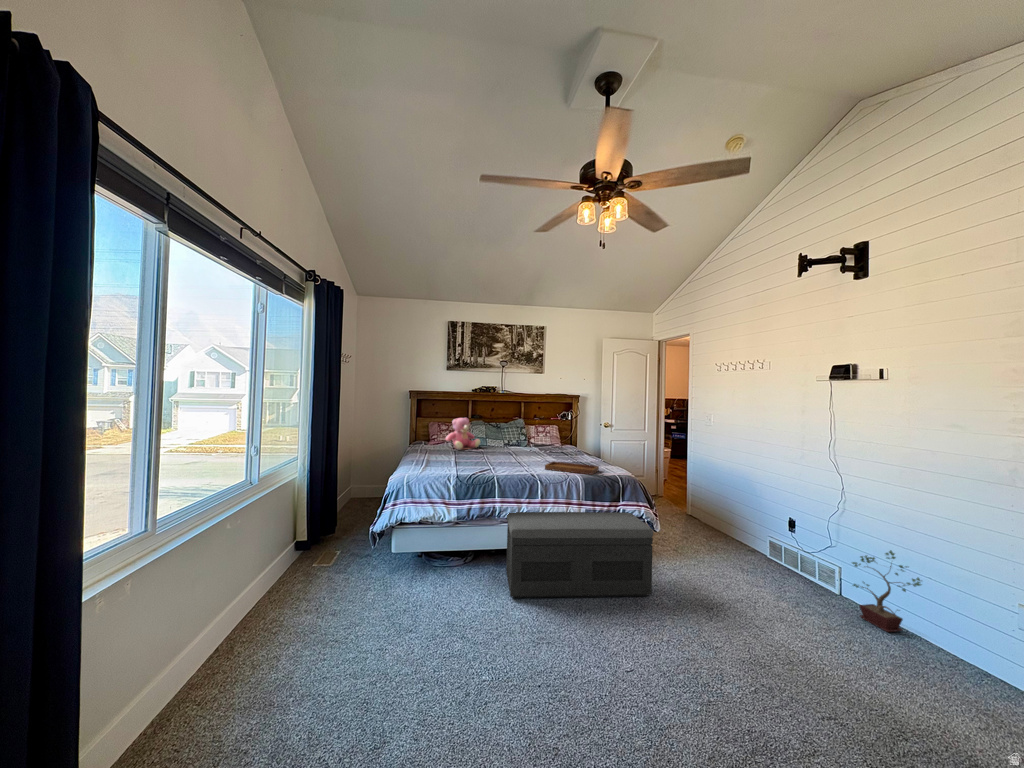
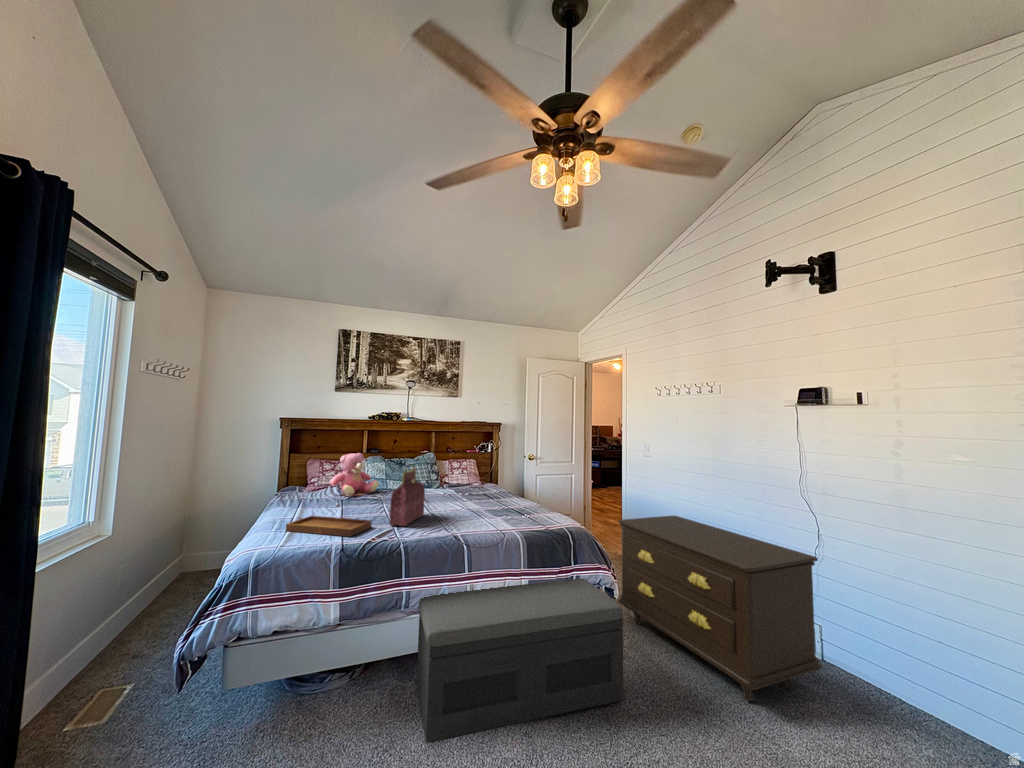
handbag: none [488,424,513,468] -> present [389,464,425,526]
tray: present [545,453,599,475] -> present [286,503,371,536]
dresser: none [666,474,826,608] -> present [618,515,822,701]
potted plant: present [852,550,921,632] -> none [842,608,944,715]

